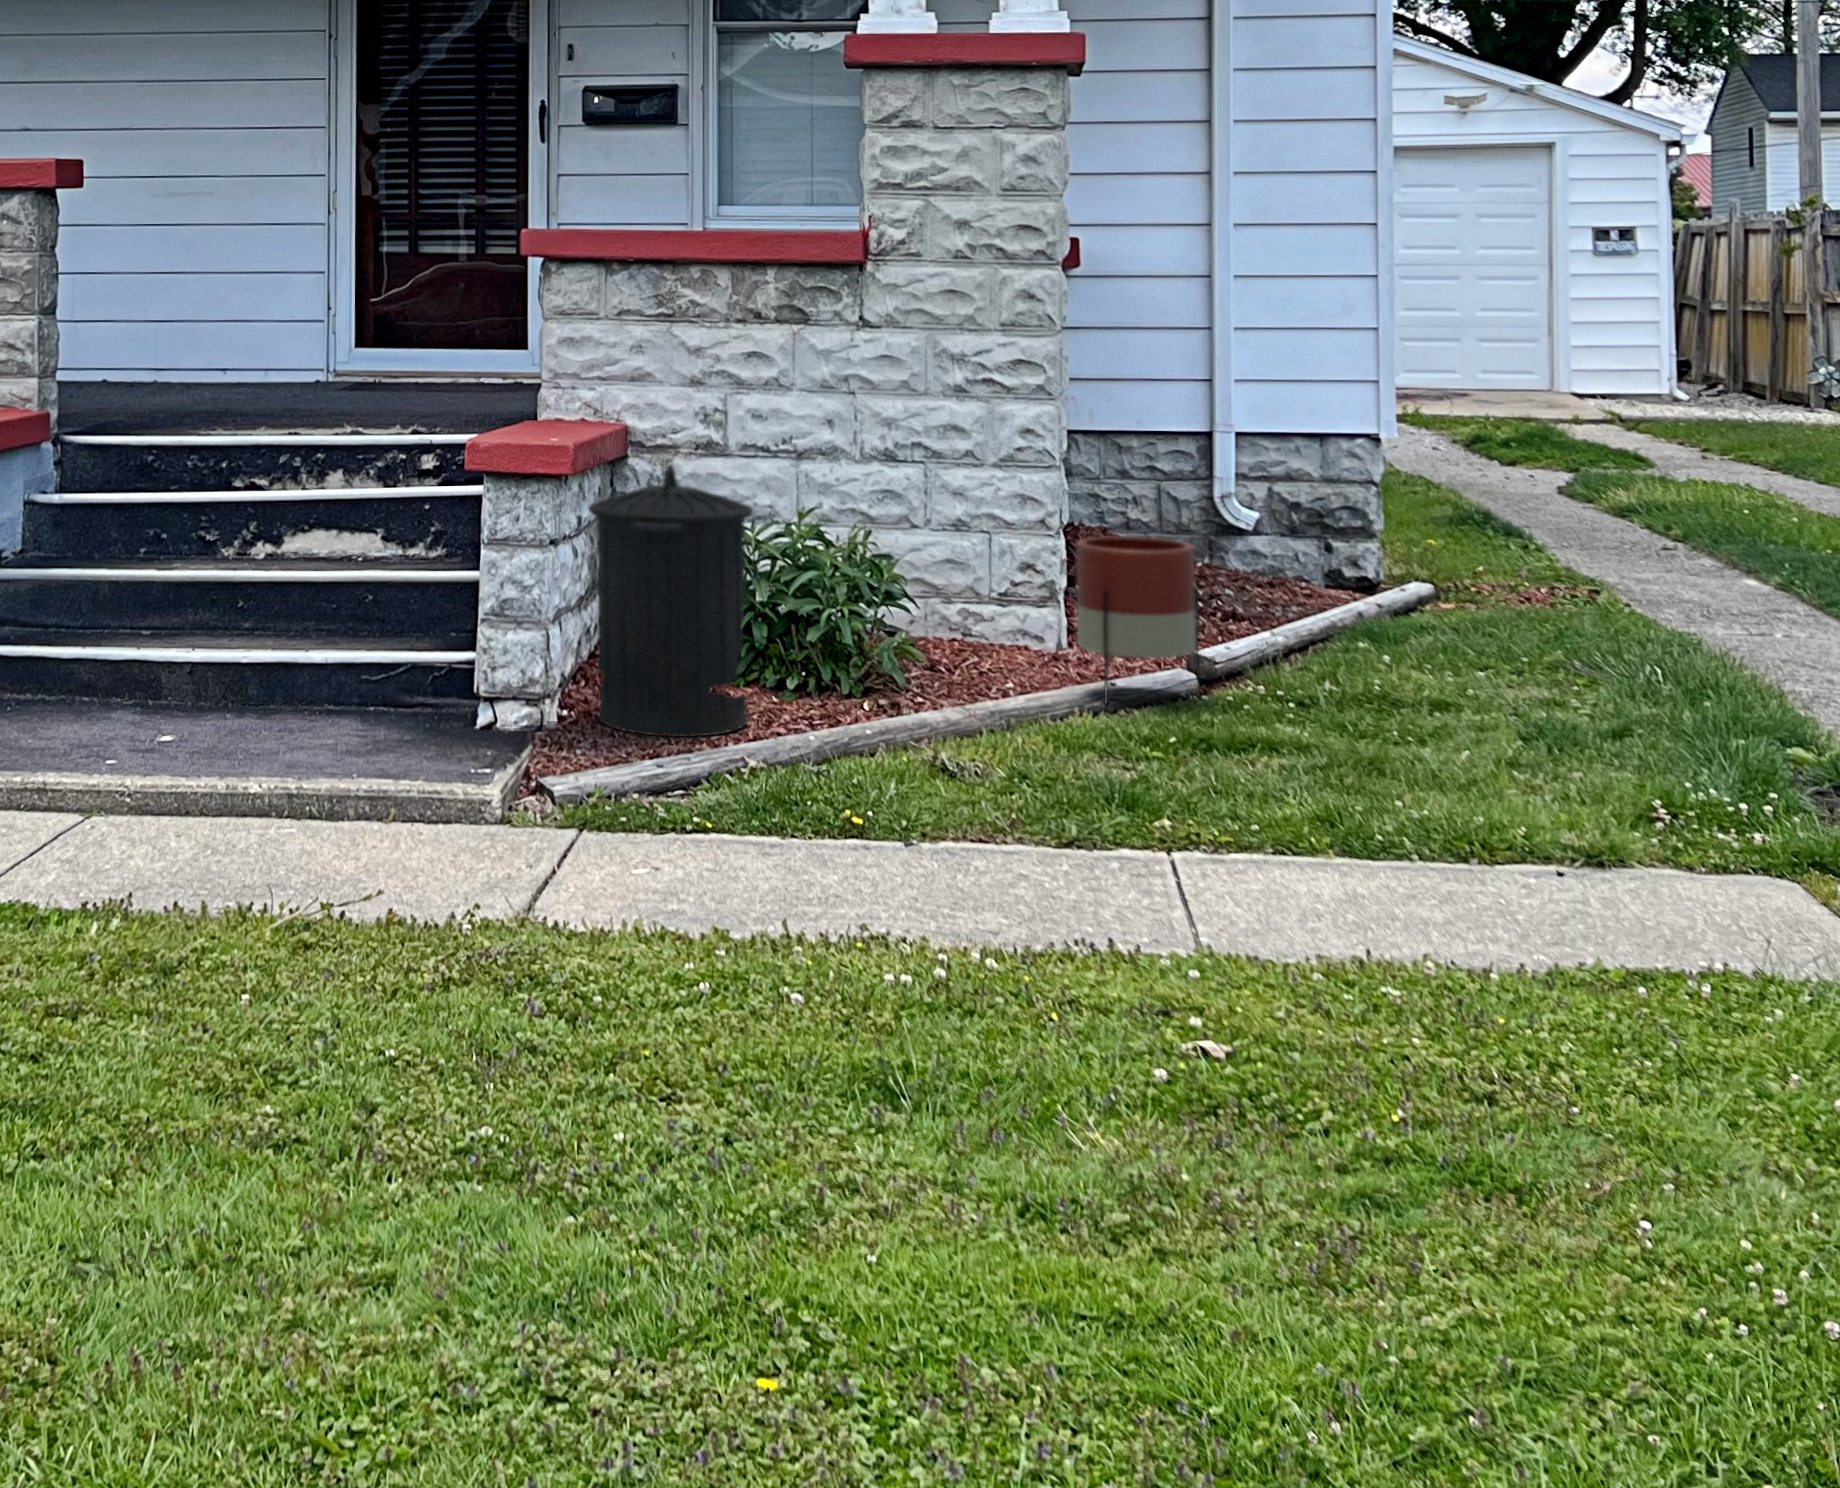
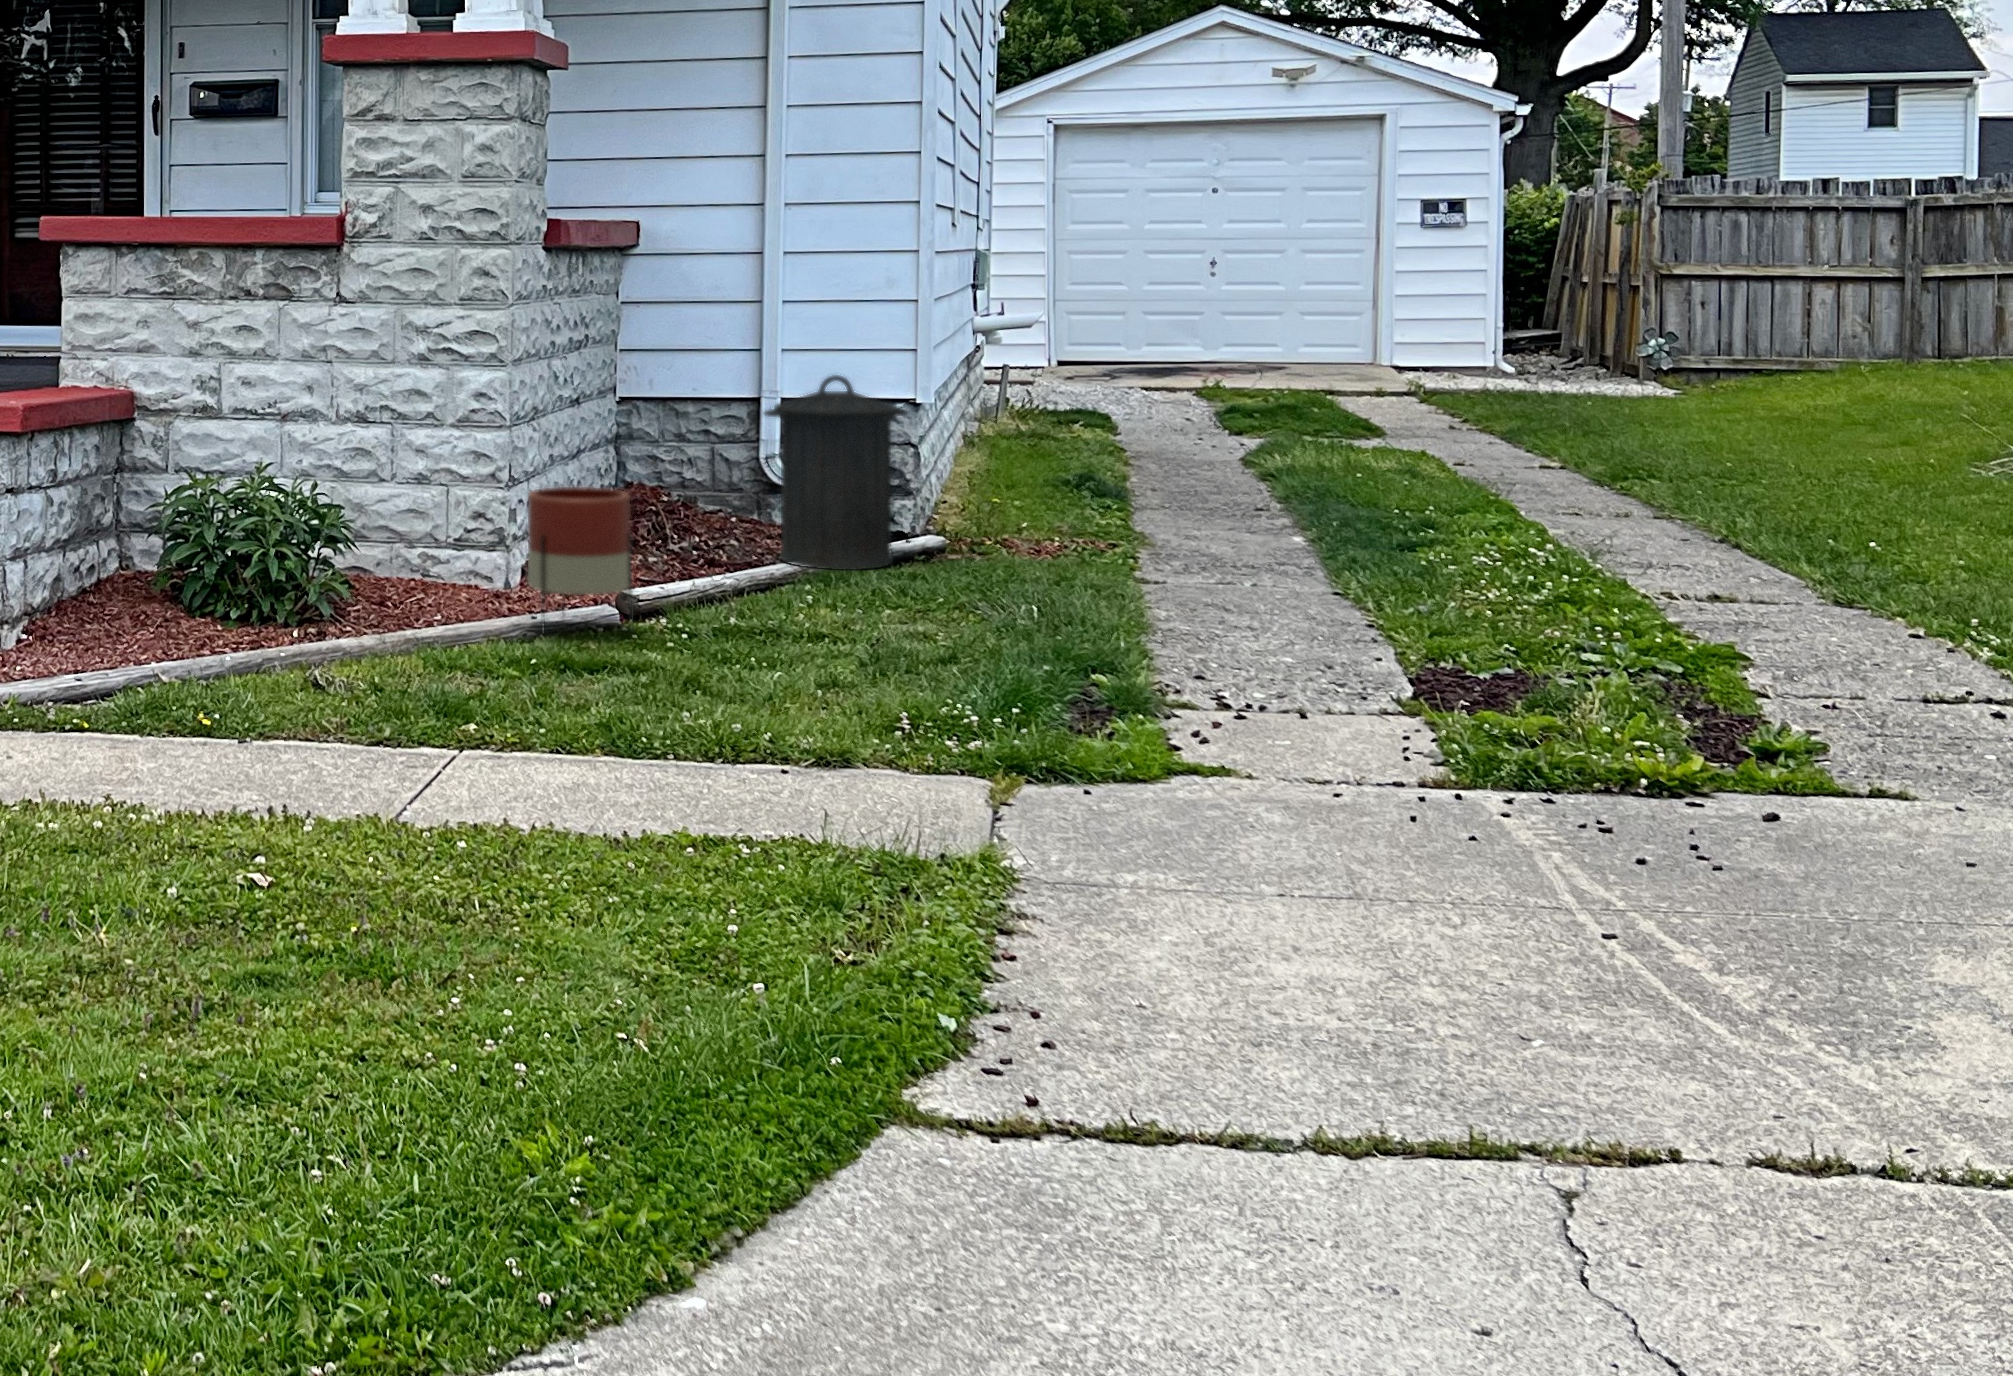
trash can: present [589,465,753,737] -> present [764,375,908,570]

